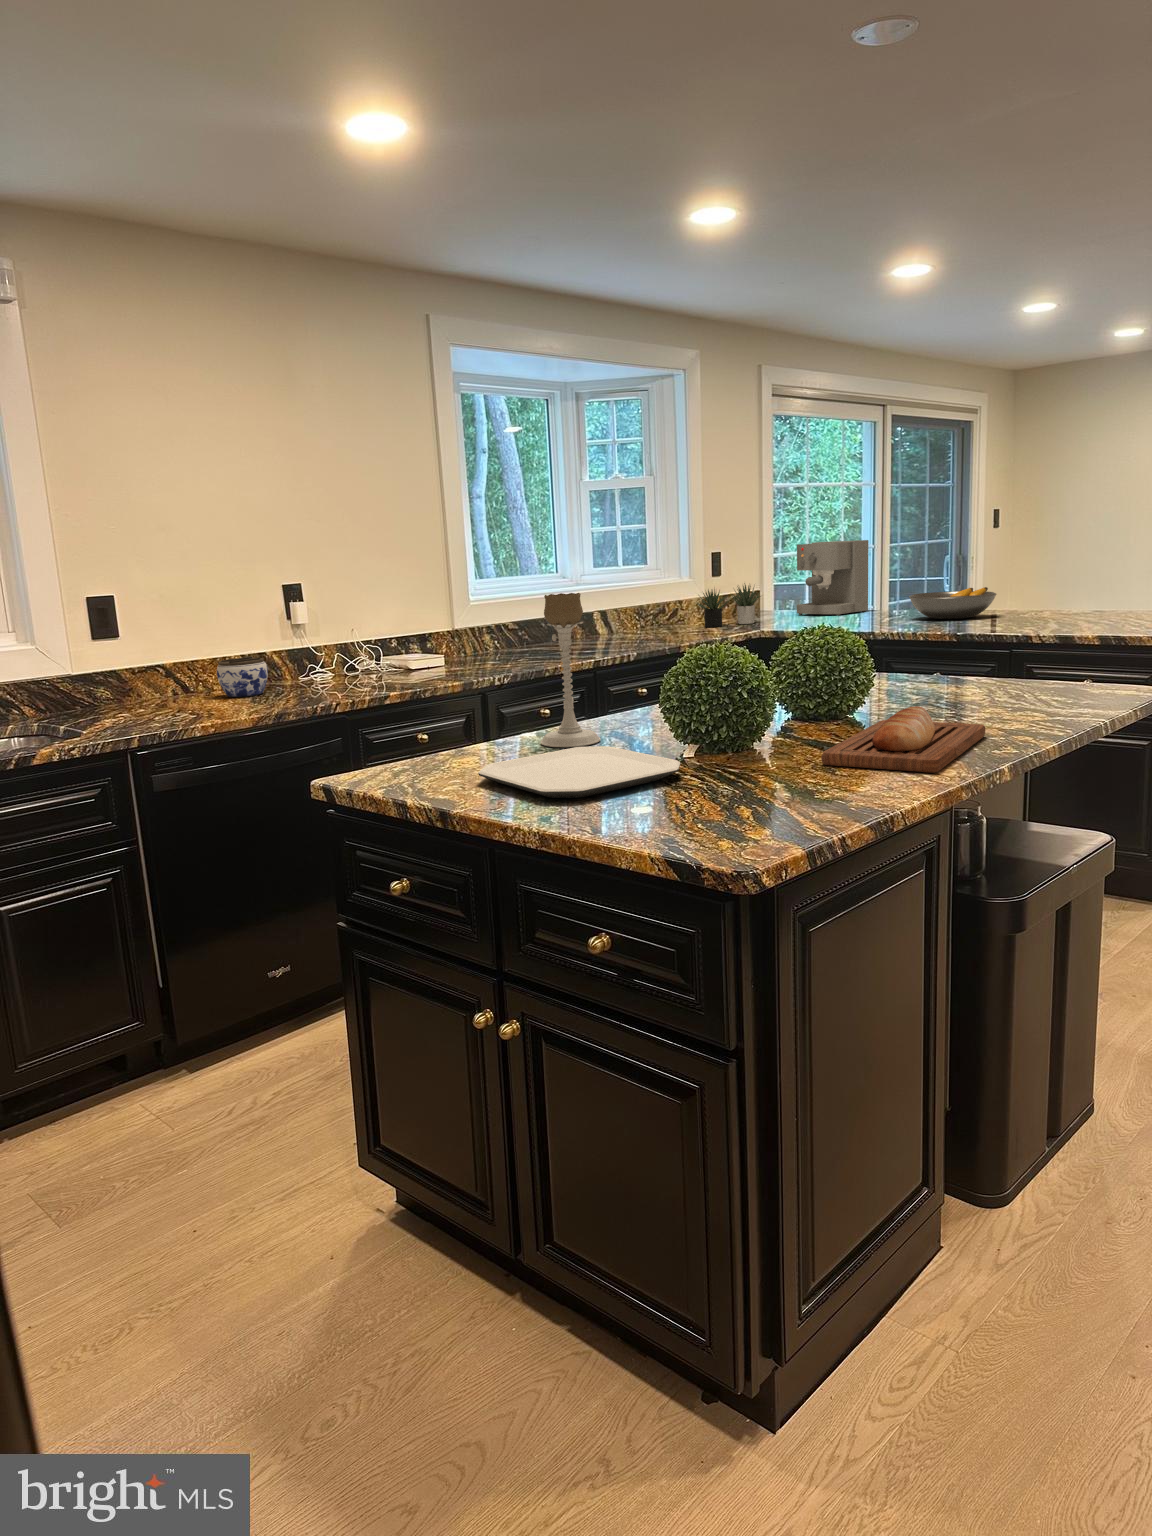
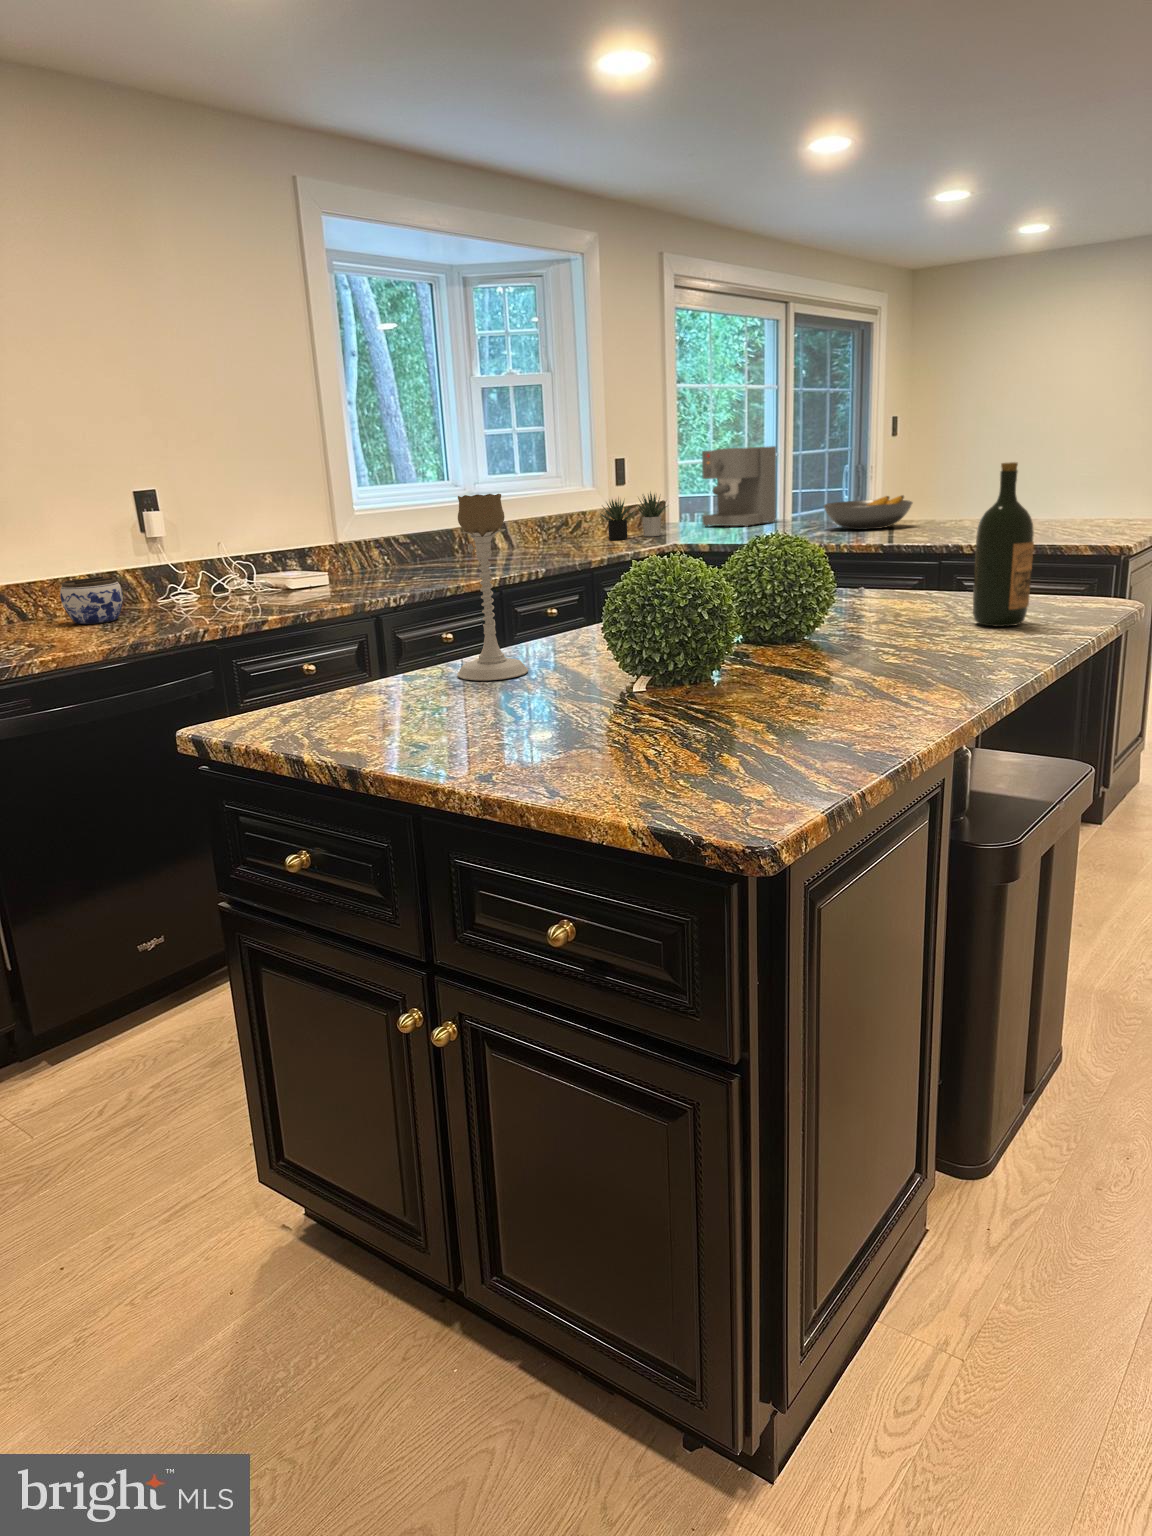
wine bottle: none [1002,566,1055,710] -> present [973,462,1034,627]
bread loaf: present [821,706,985,773] -> none [800,626,972,705]
plate: present [478,746,681,798] -> none [389,679,636,748]

